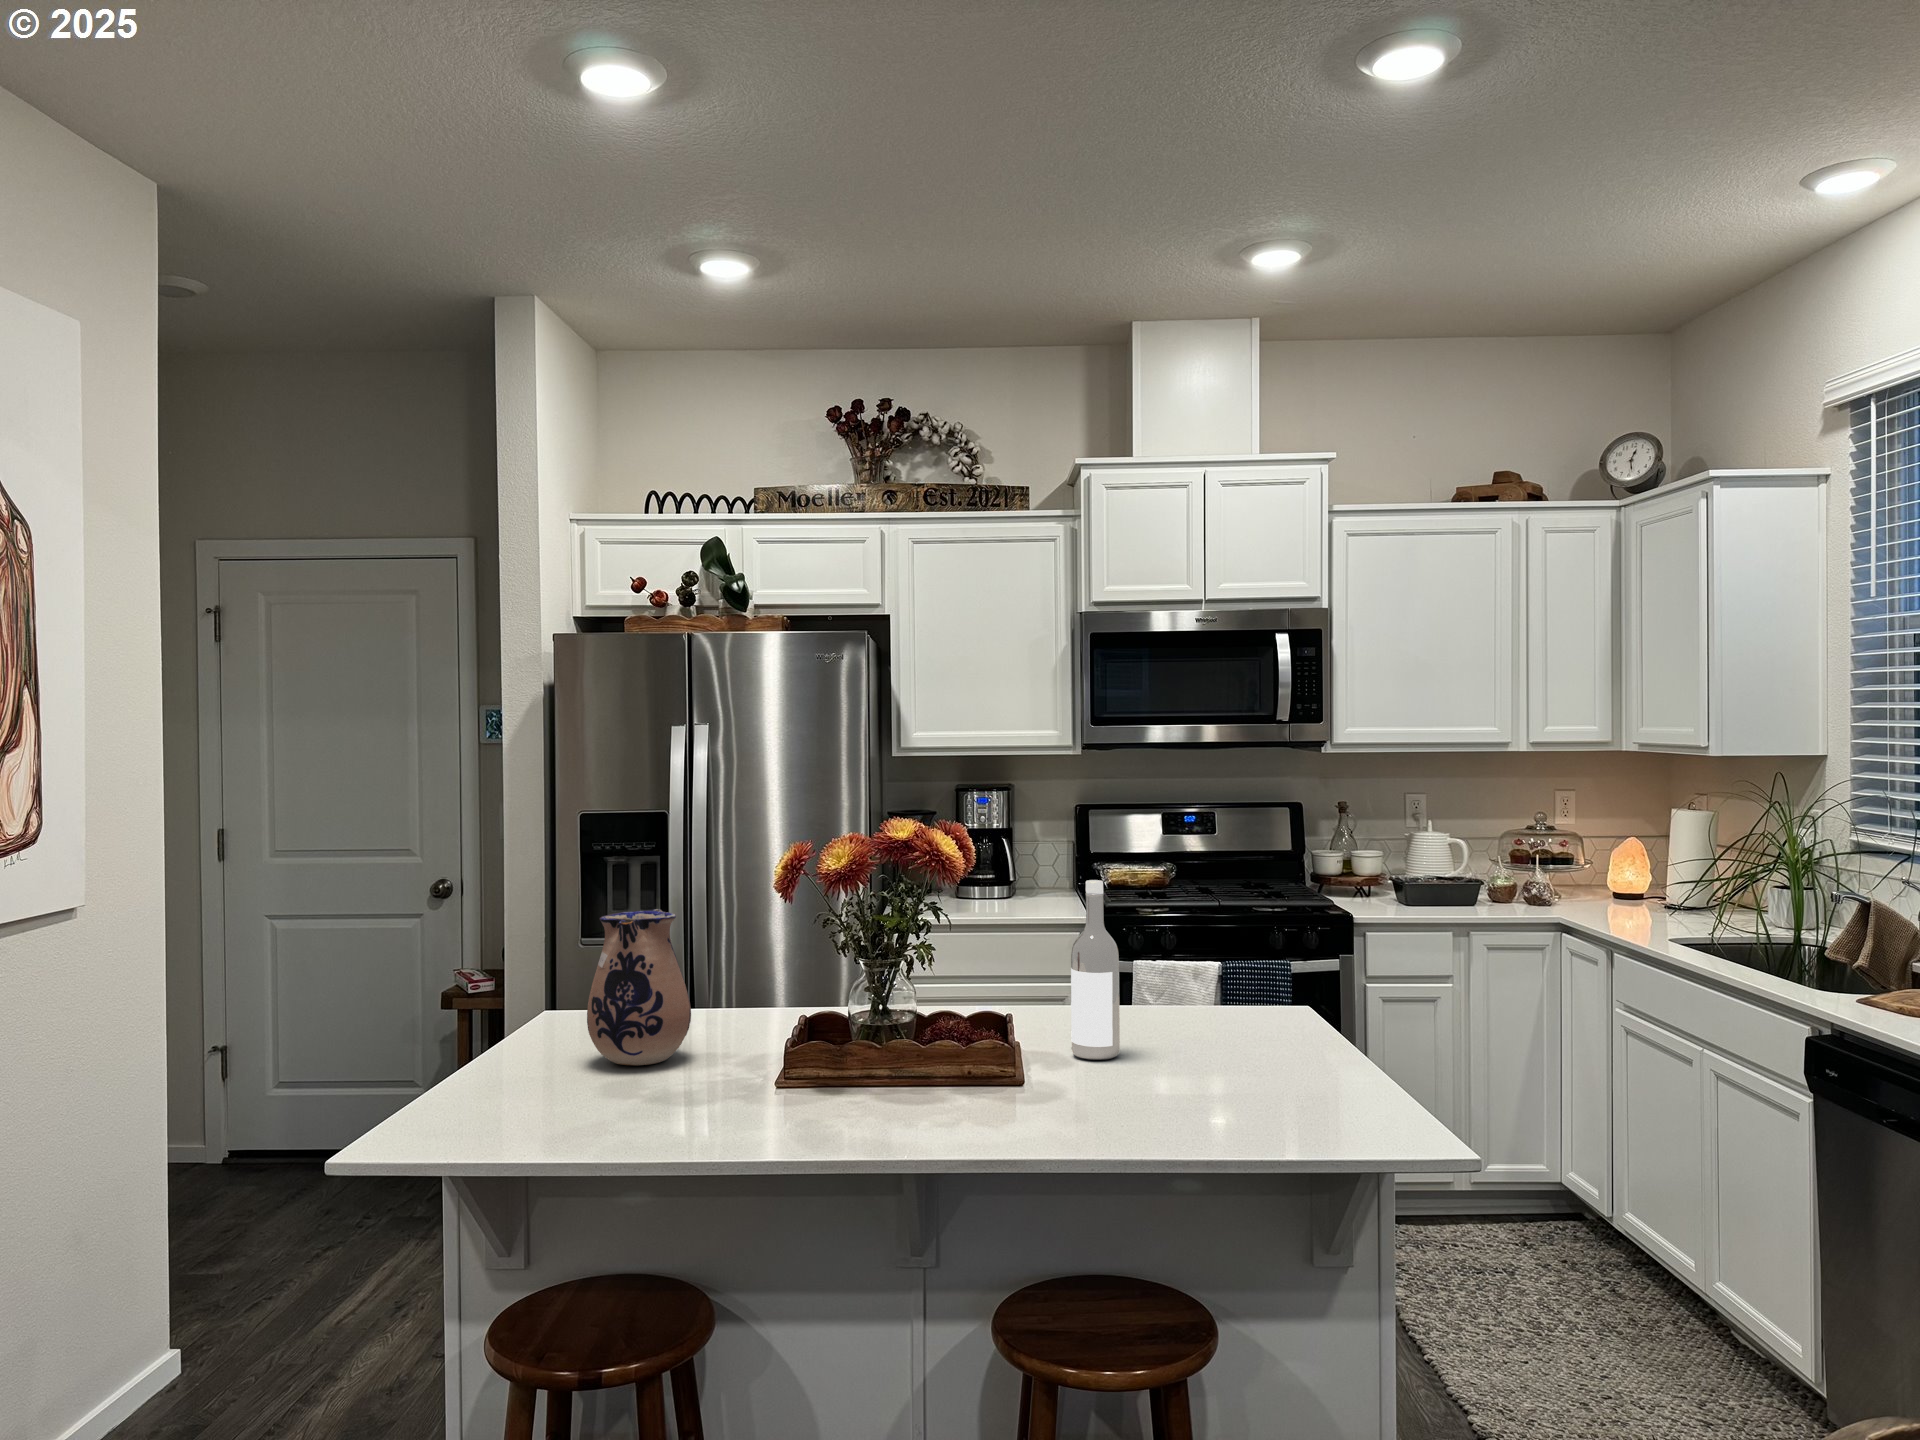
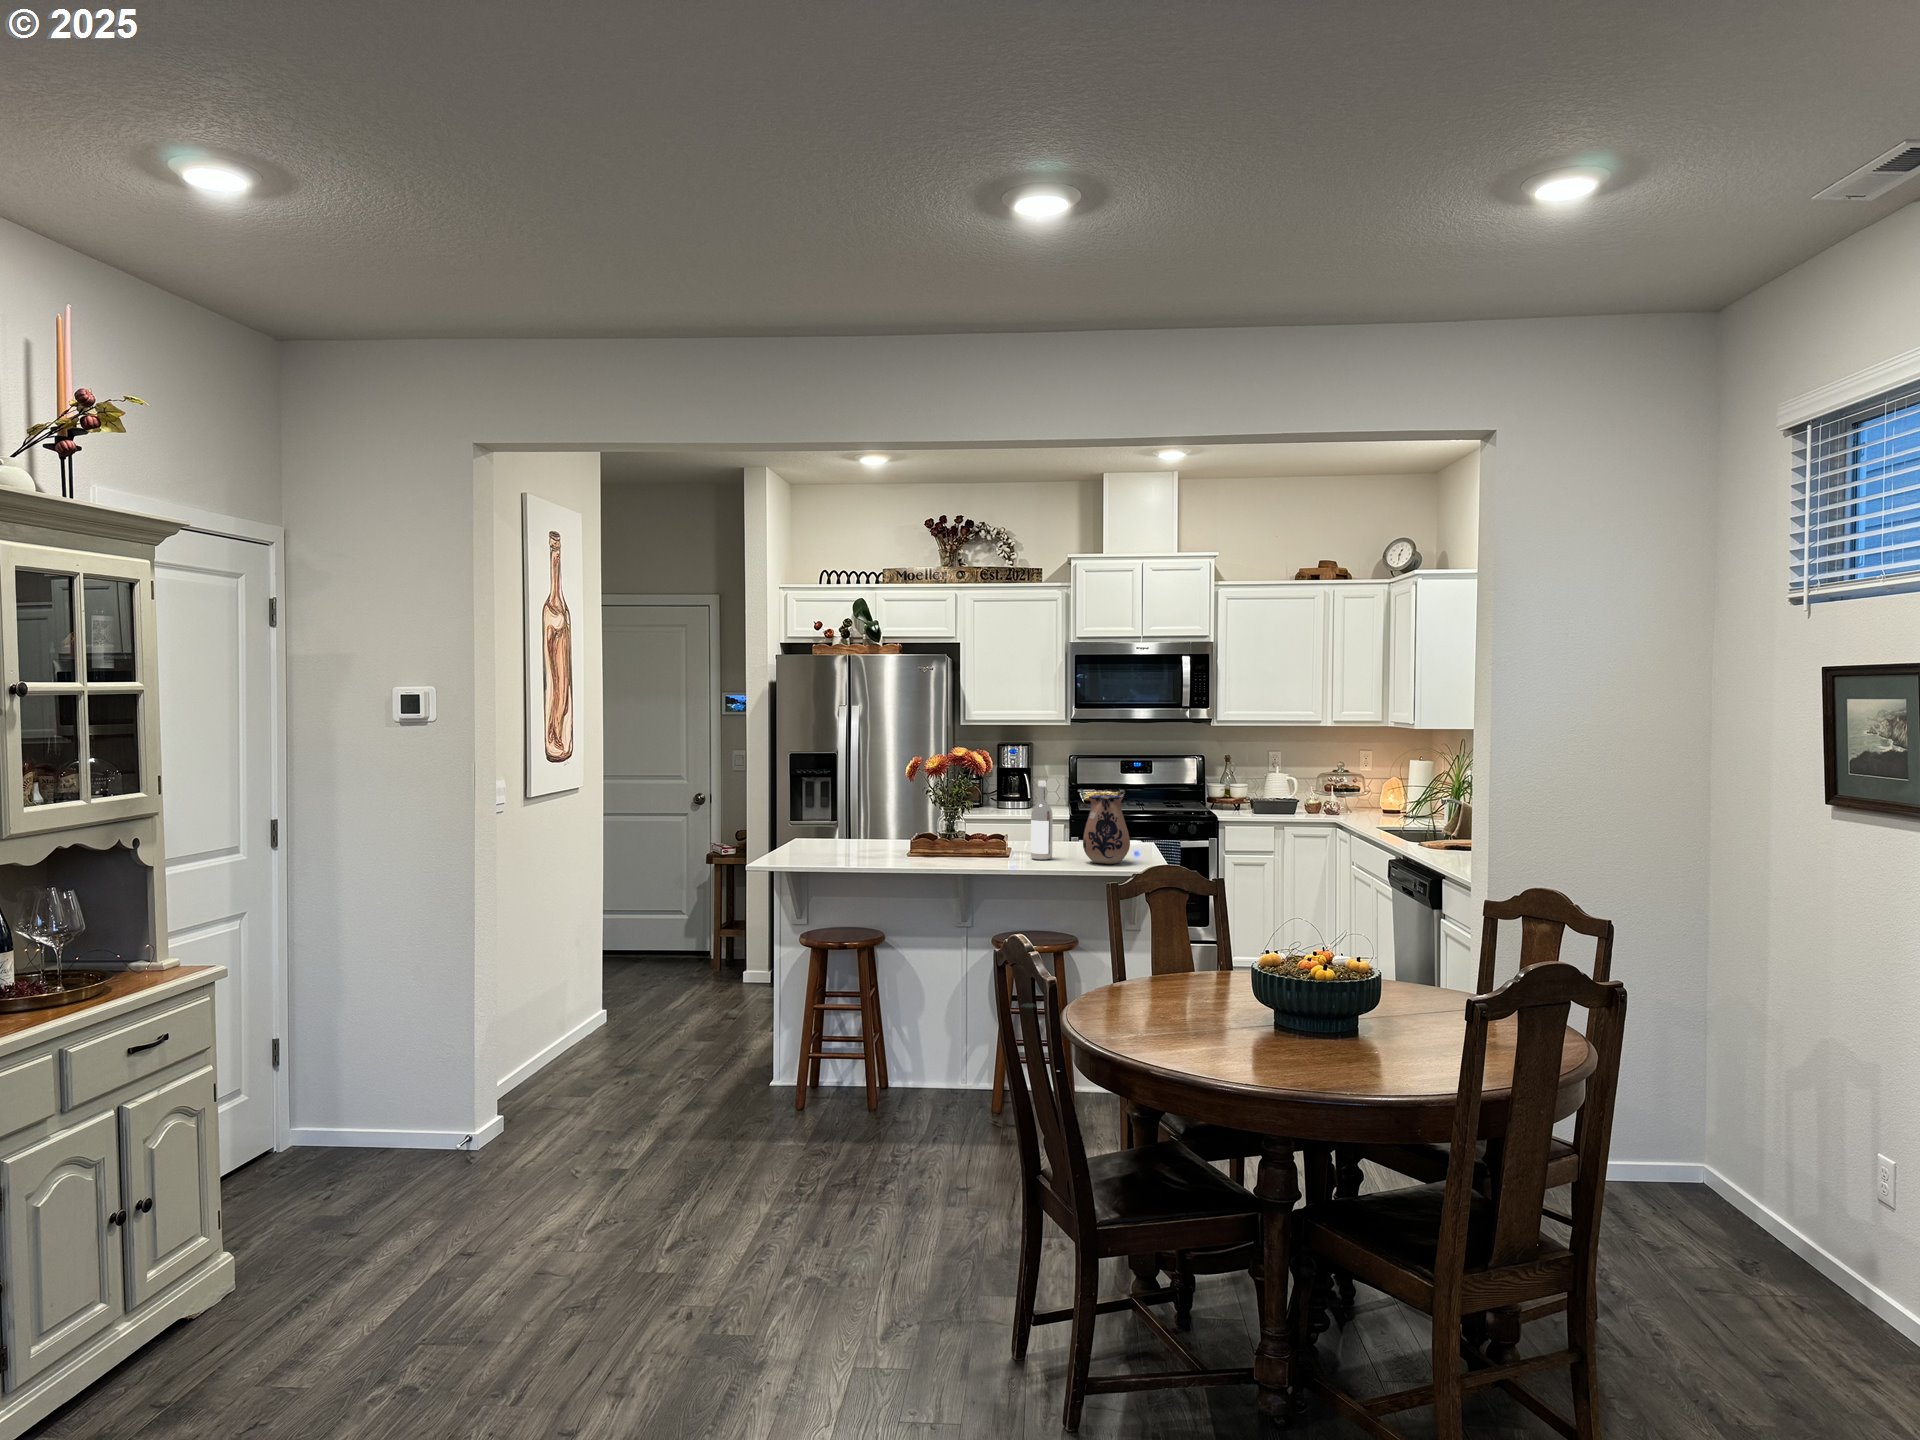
ceramic pitcher: present [587,909,691,1066] -> present [1083,795,1130,864]

